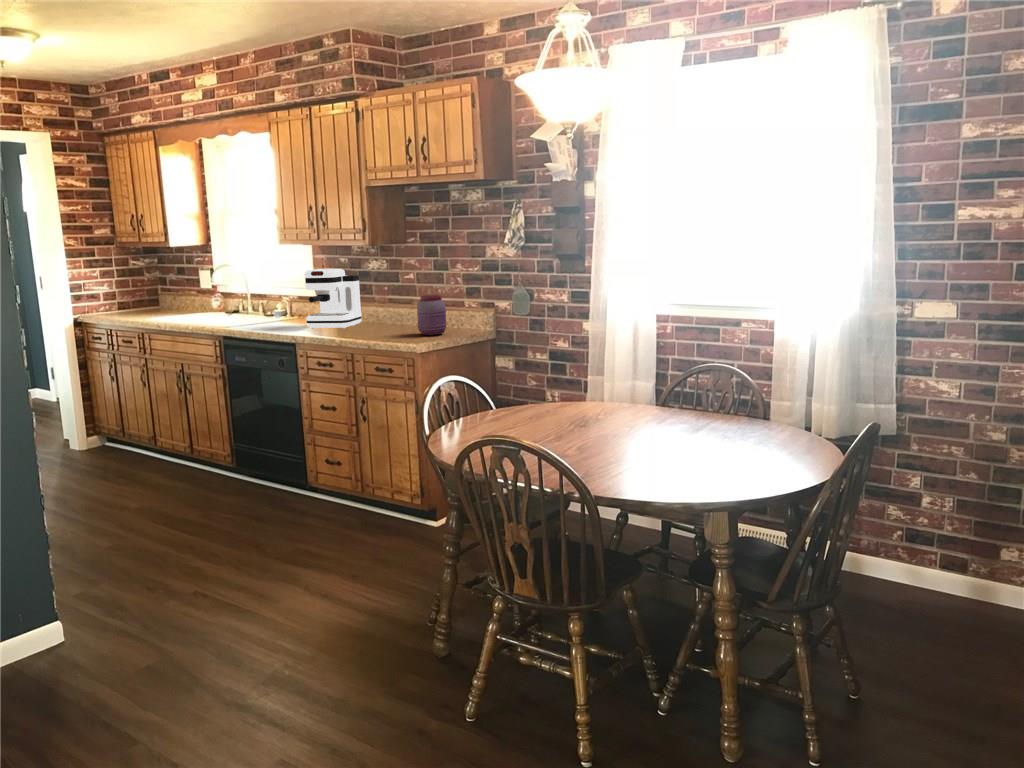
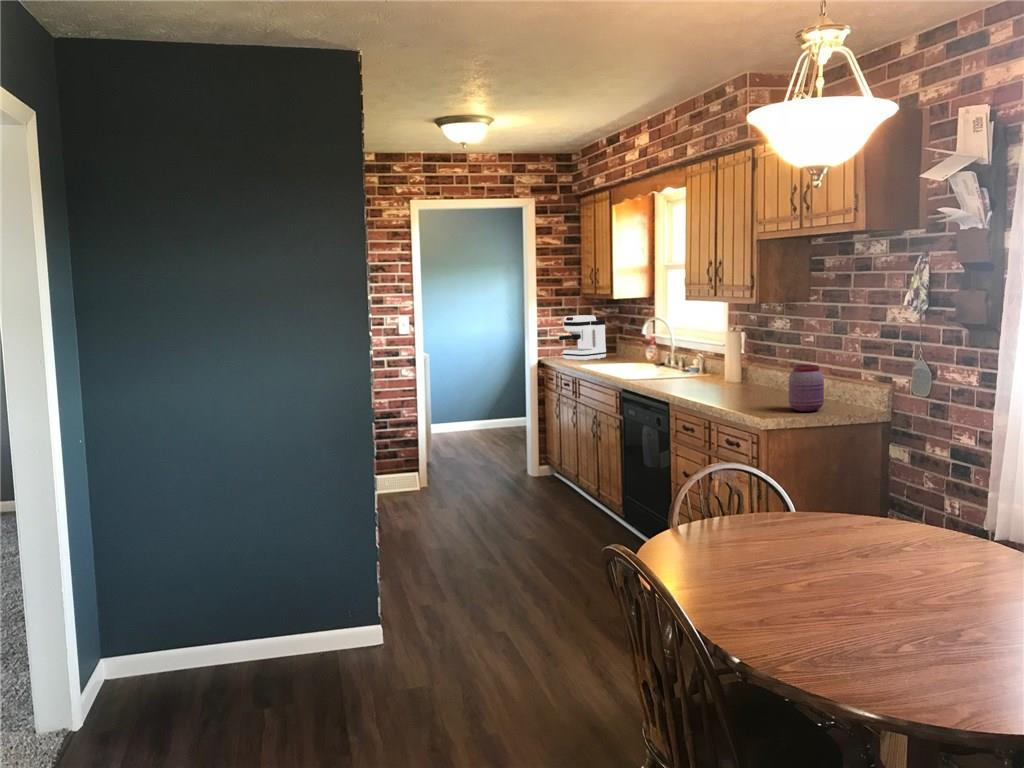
coffee maker: present [304,269,362,329] -> present [559,315,606,361]

